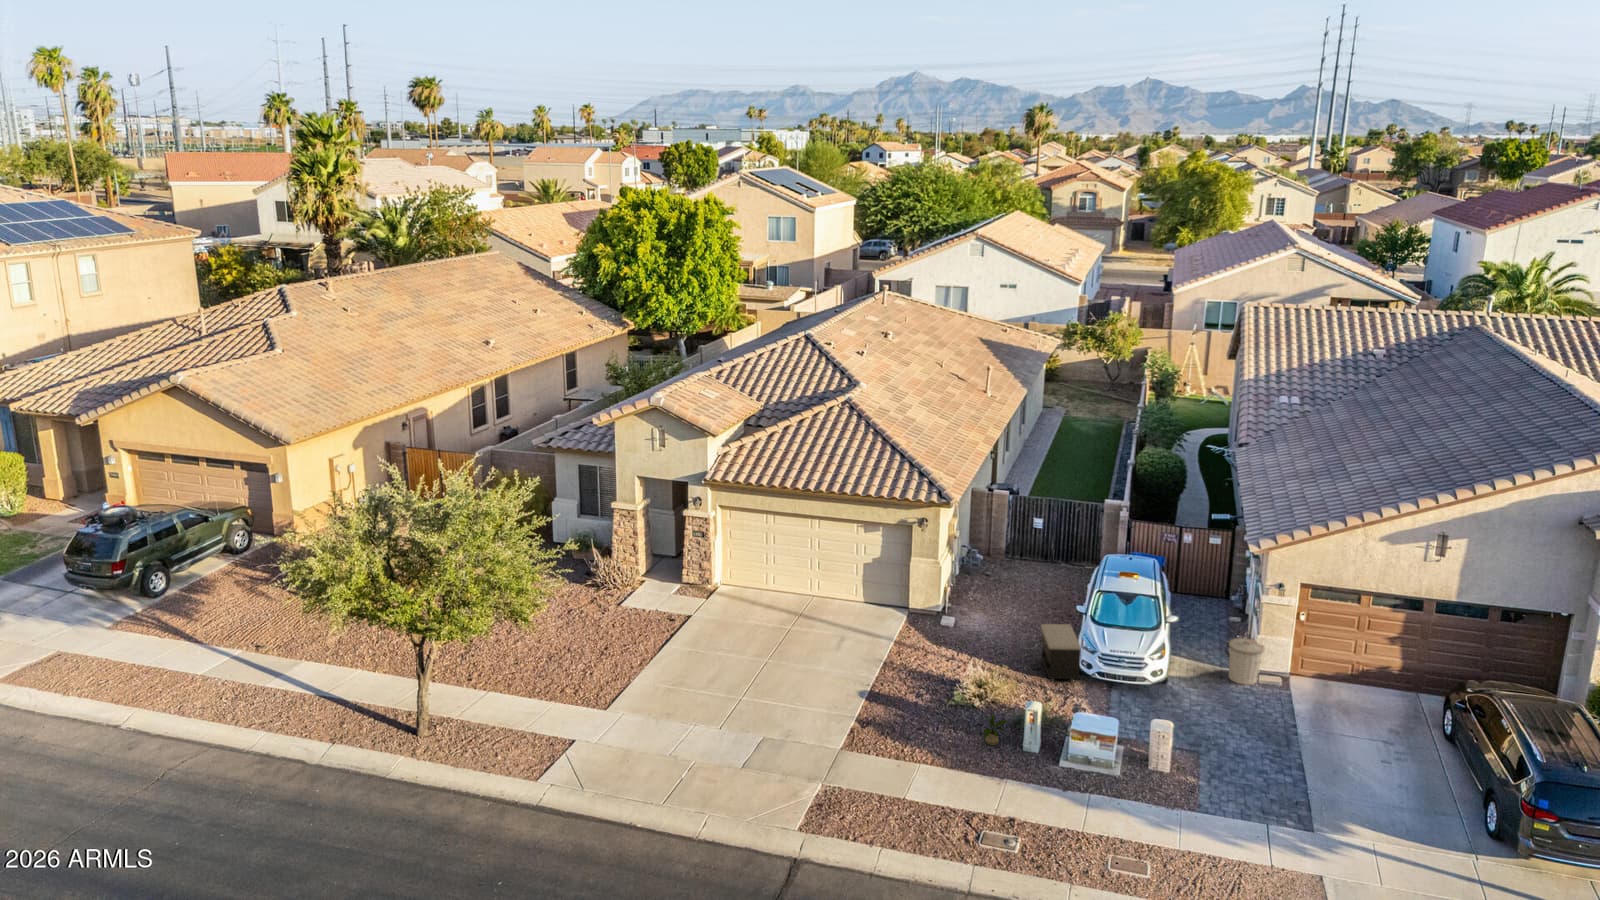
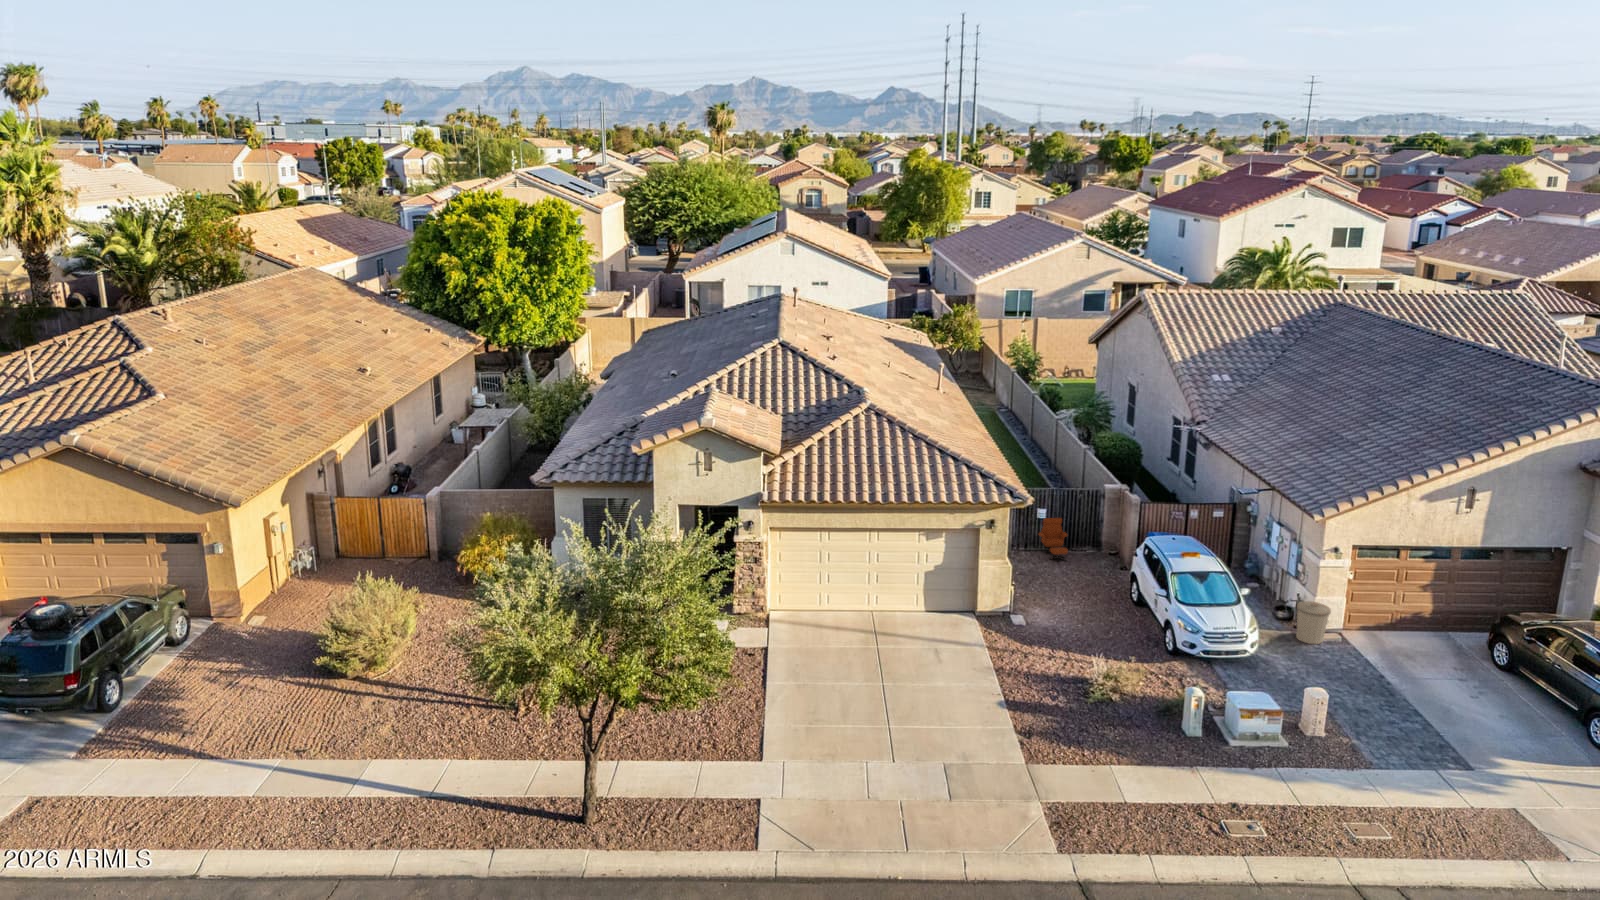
lounge chair: none [1032,530,1062,576] -> present [1039,518,1068,560]
storage bench: present [1041,624,1081,681] -> none [1132,608,1188,665]
house plant: present [983,715,1008,745] -> none [1155,708,1180,738]

